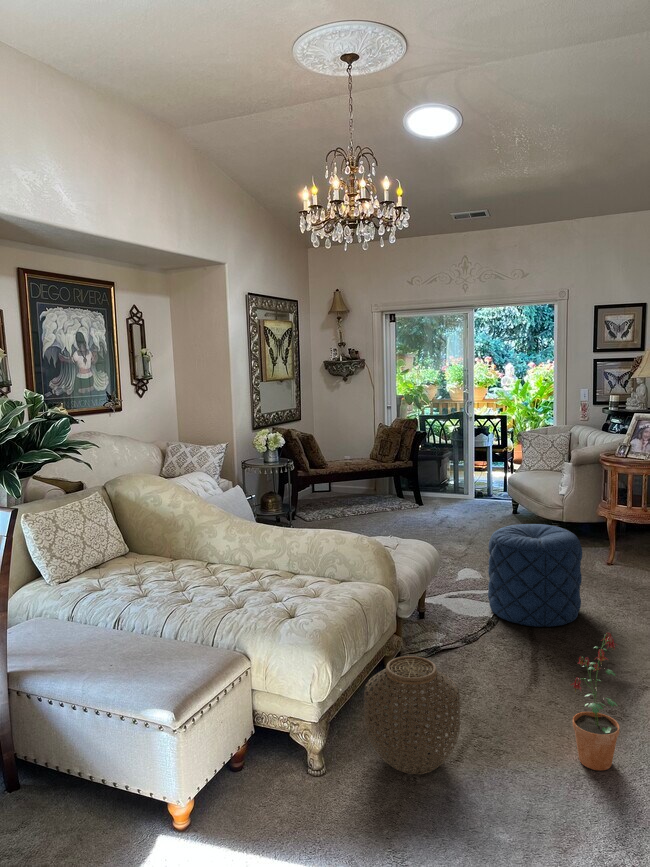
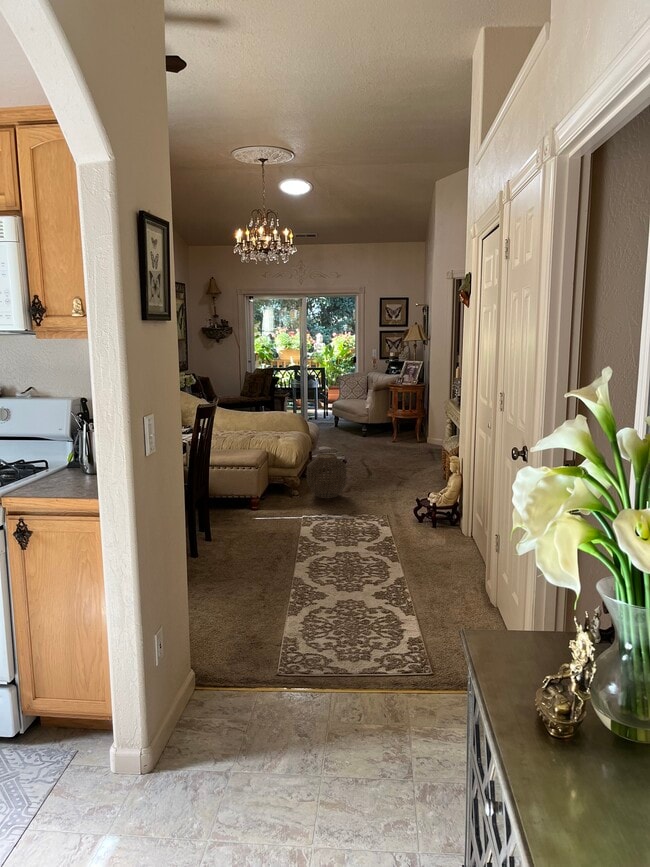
pouf: present [488,524,582,627] -> none [338,415,384,463]
potted plant: present [572,633,620,770] -> none [387,439,406,492]

